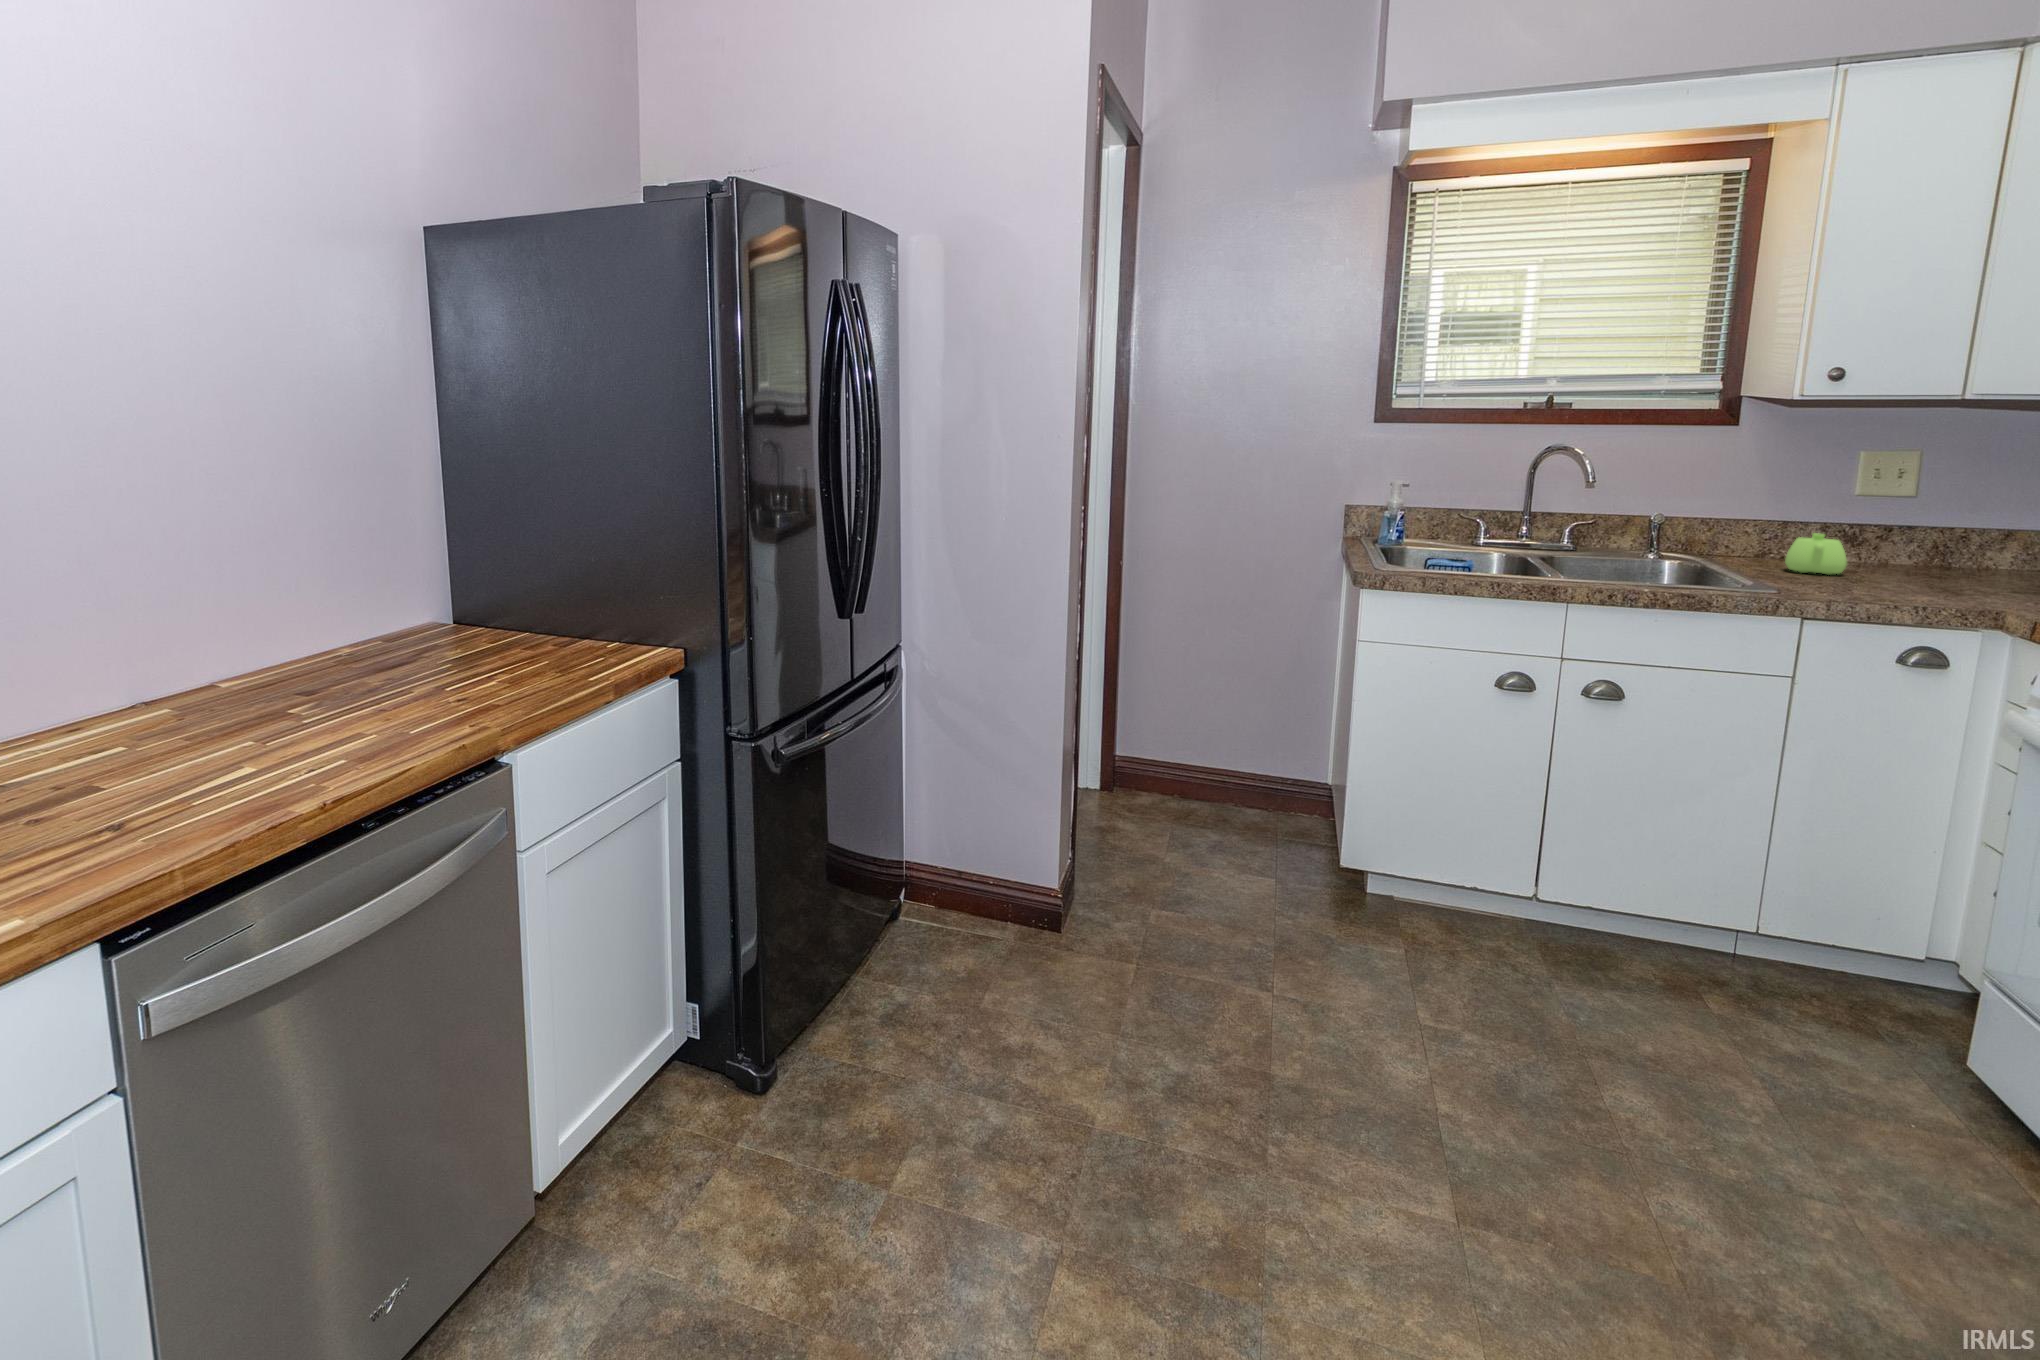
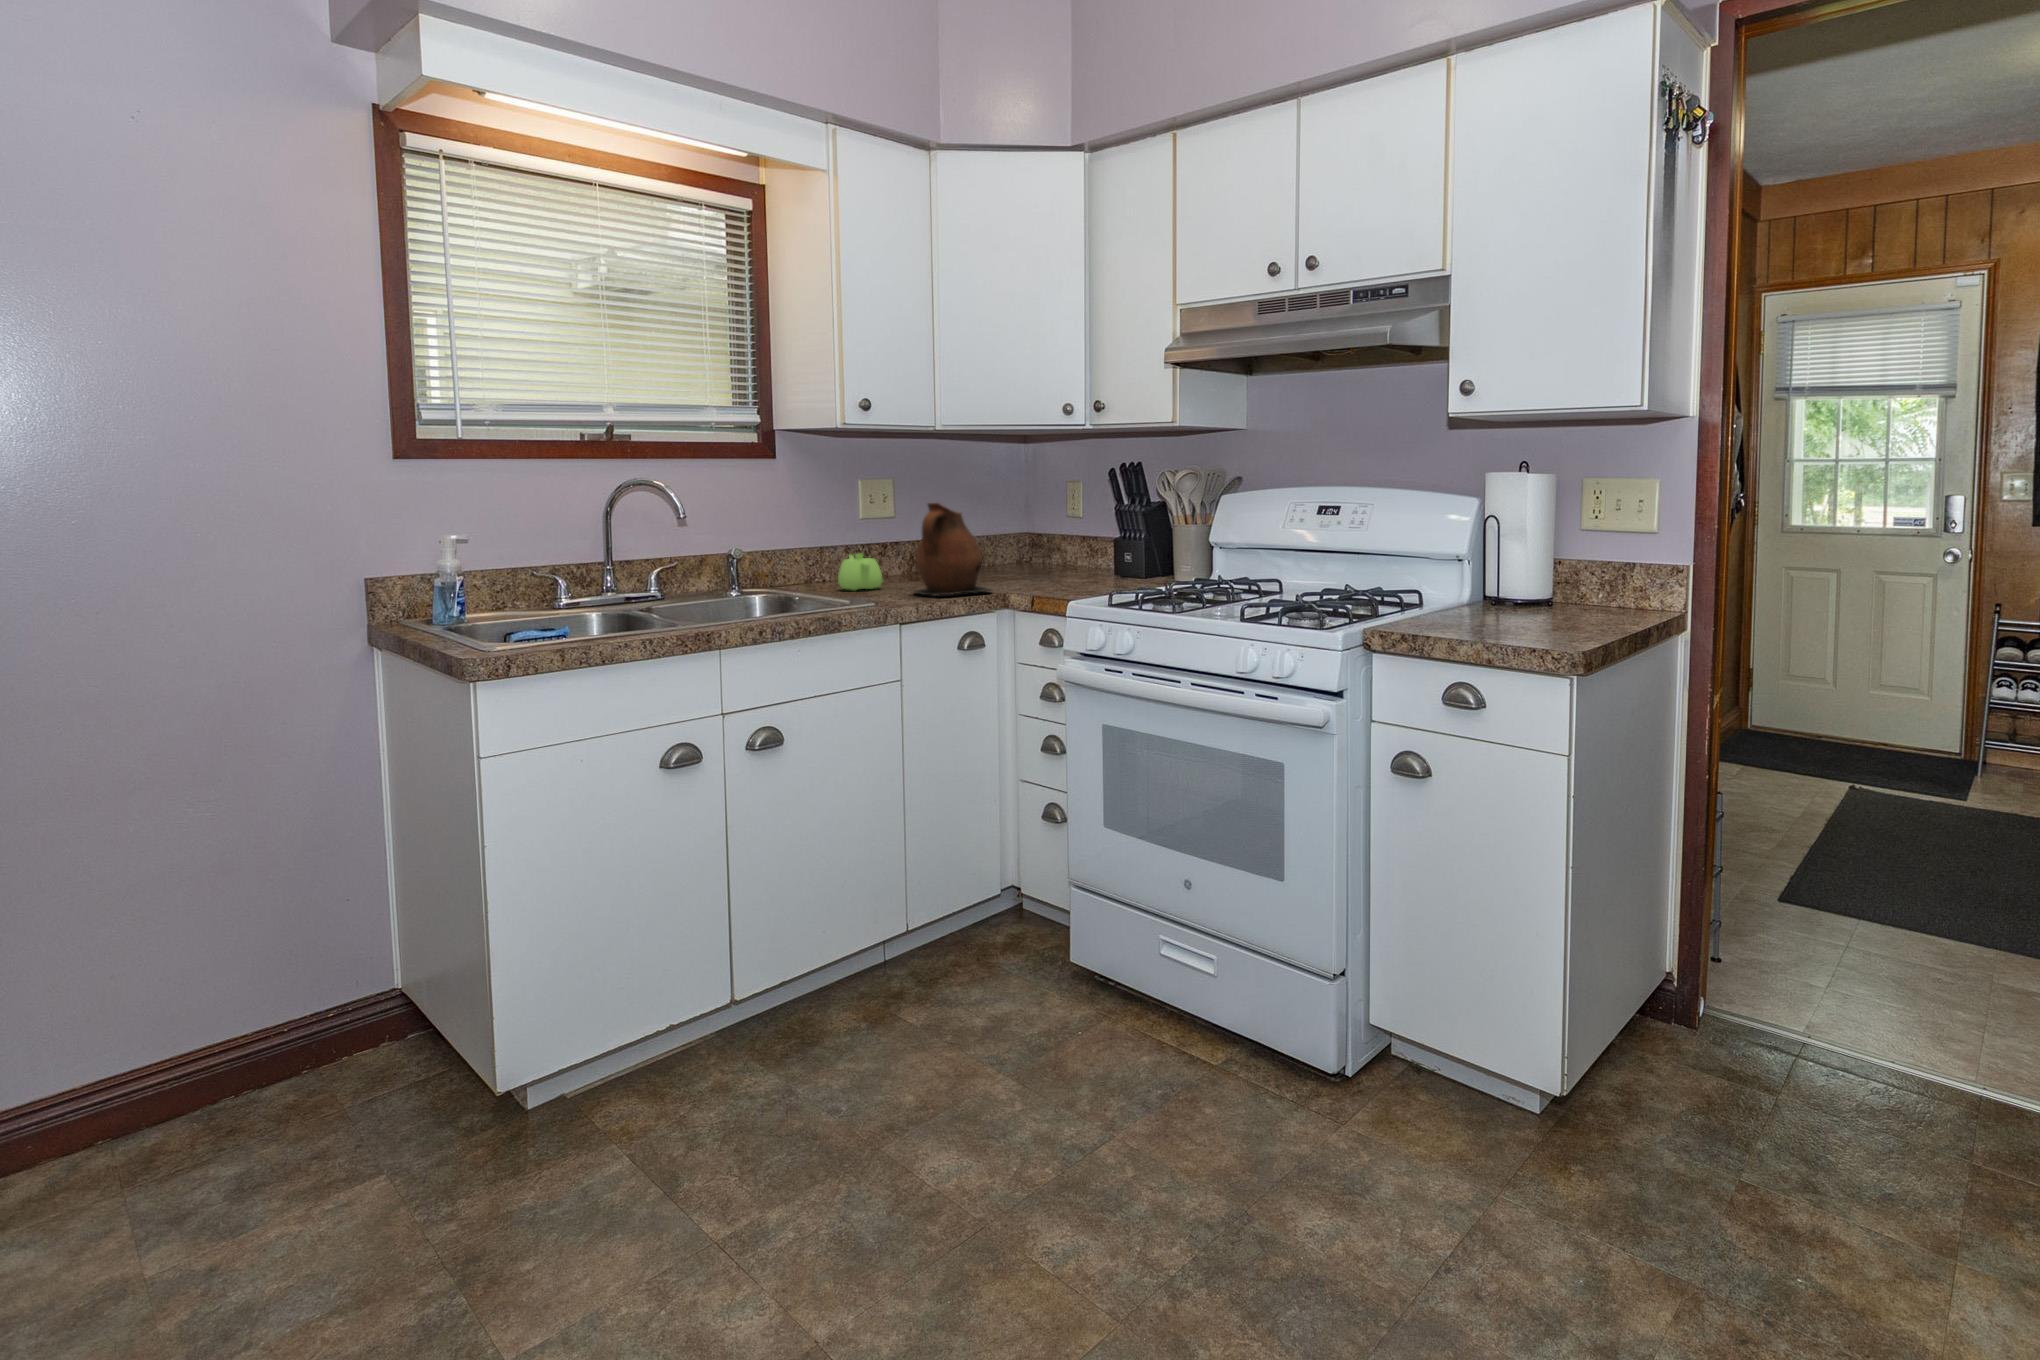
ceramic pitcher: none [1858,487,1991,604] -> present [914,503,991,596]

